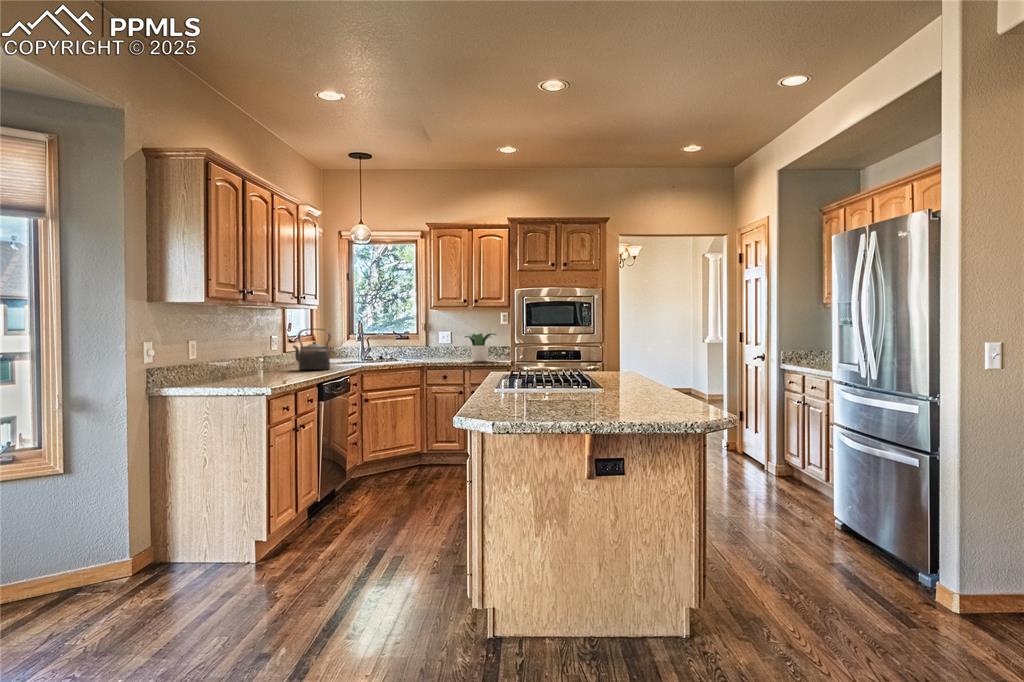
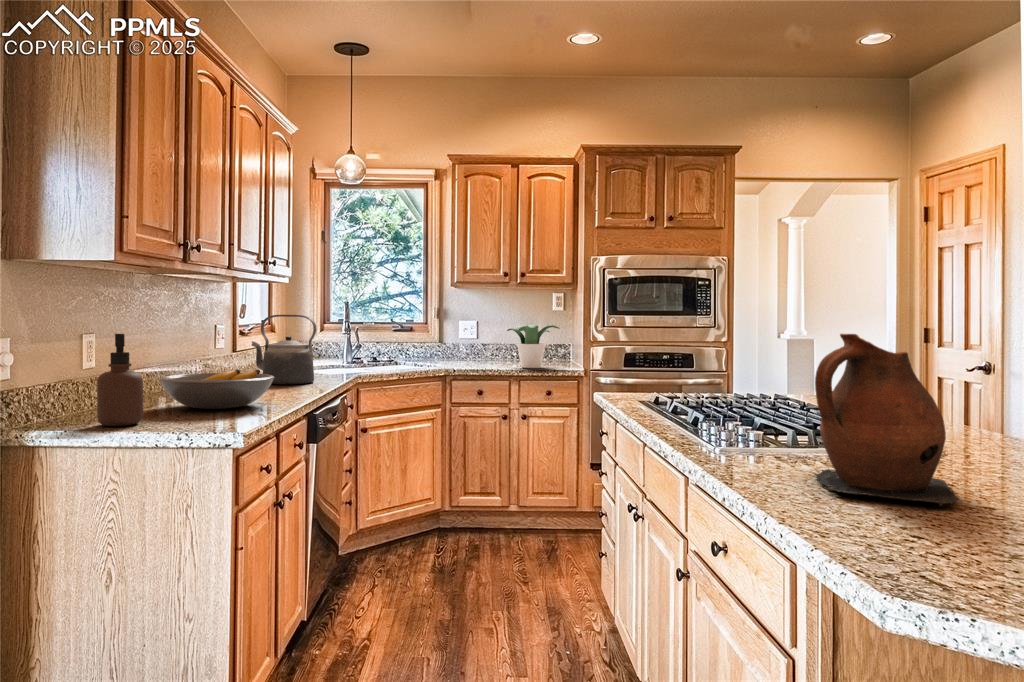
ceramic pitcher: none [503,330,571,404] -> present [814,334,958,507]
soap dispenser: none [197,339,220,386] -> present [97,334,143,426]
fruit bowl: none [231,358,295,380] -> present [159,369,275,409]

